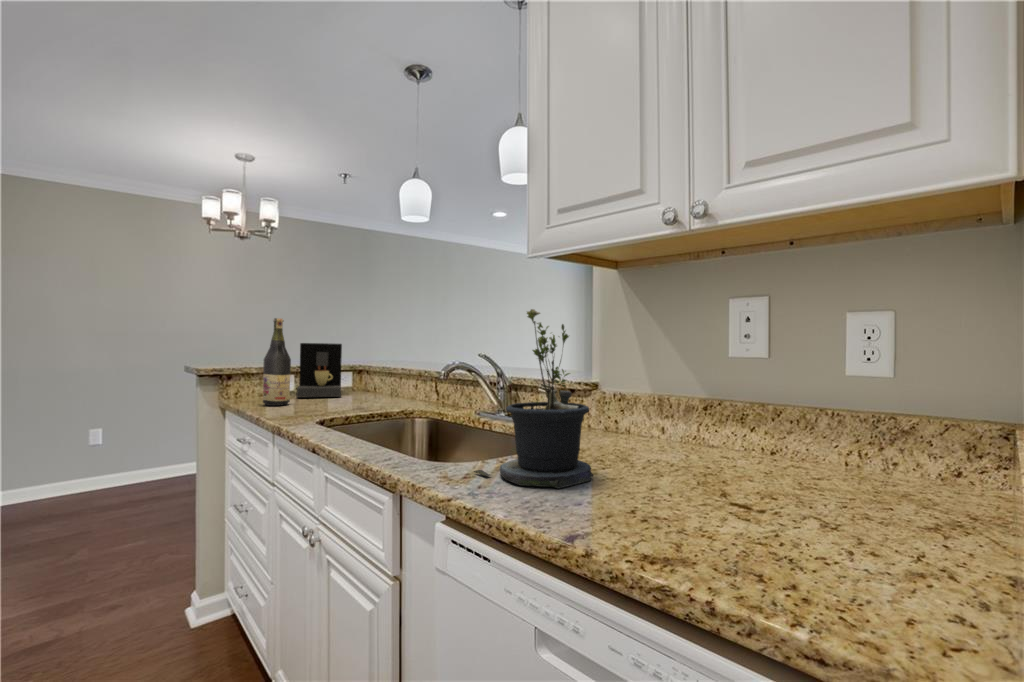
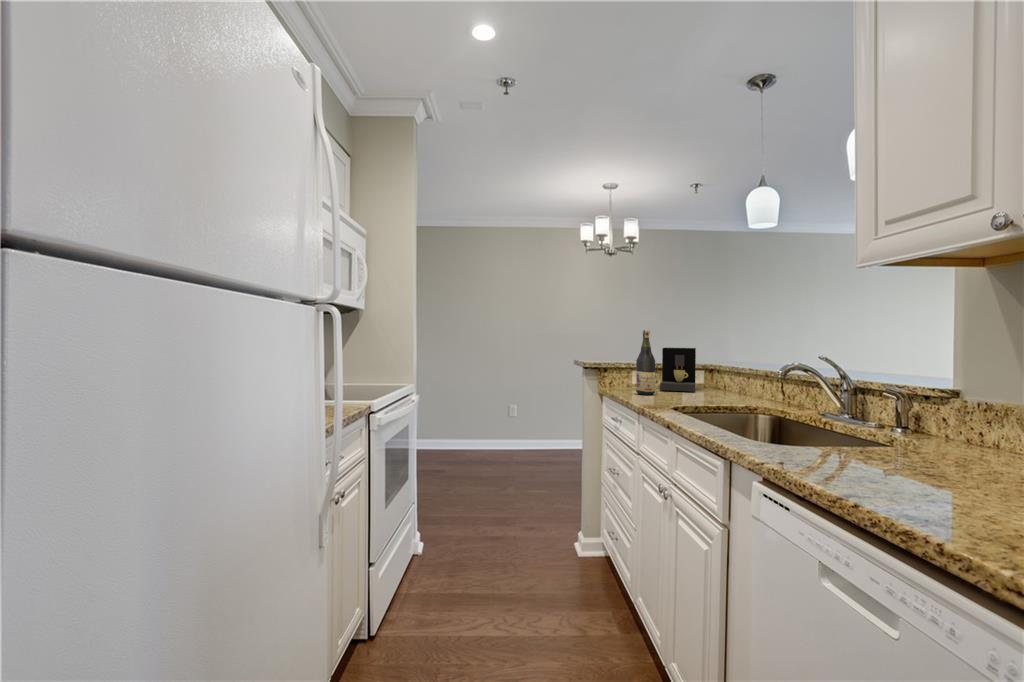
potted plant: present [474,309,593,489] -> none [789,324,910,473]

